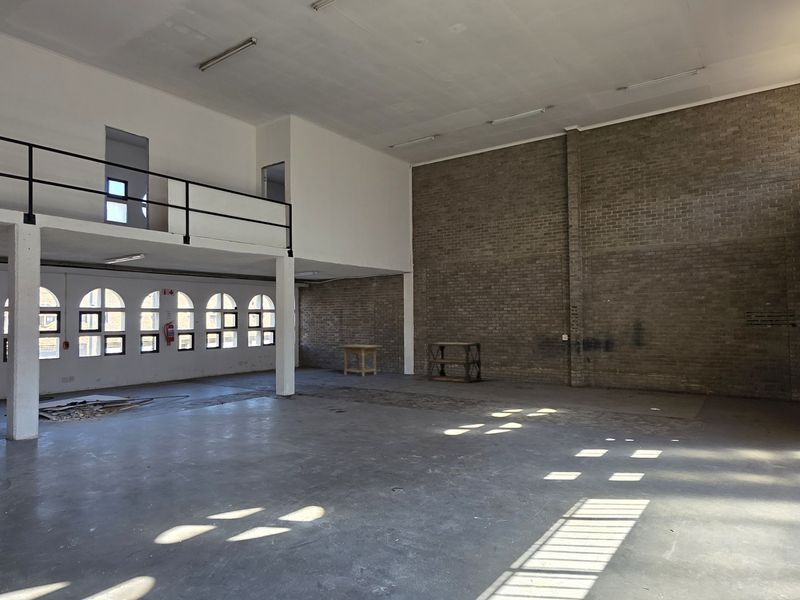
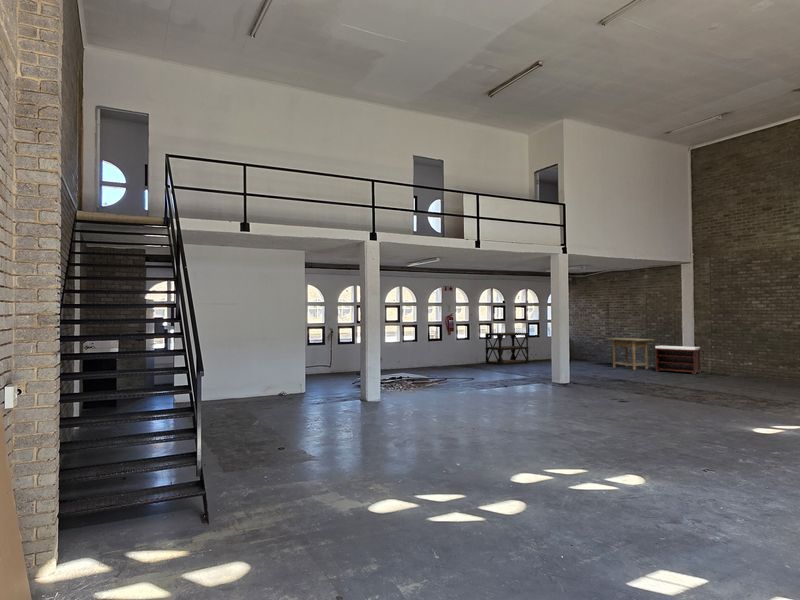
shelving unit: present [428,342,481,383] -> present [485,332,529,365]
bench: none [380,351,421,378] -> present [654,345,702,374]

